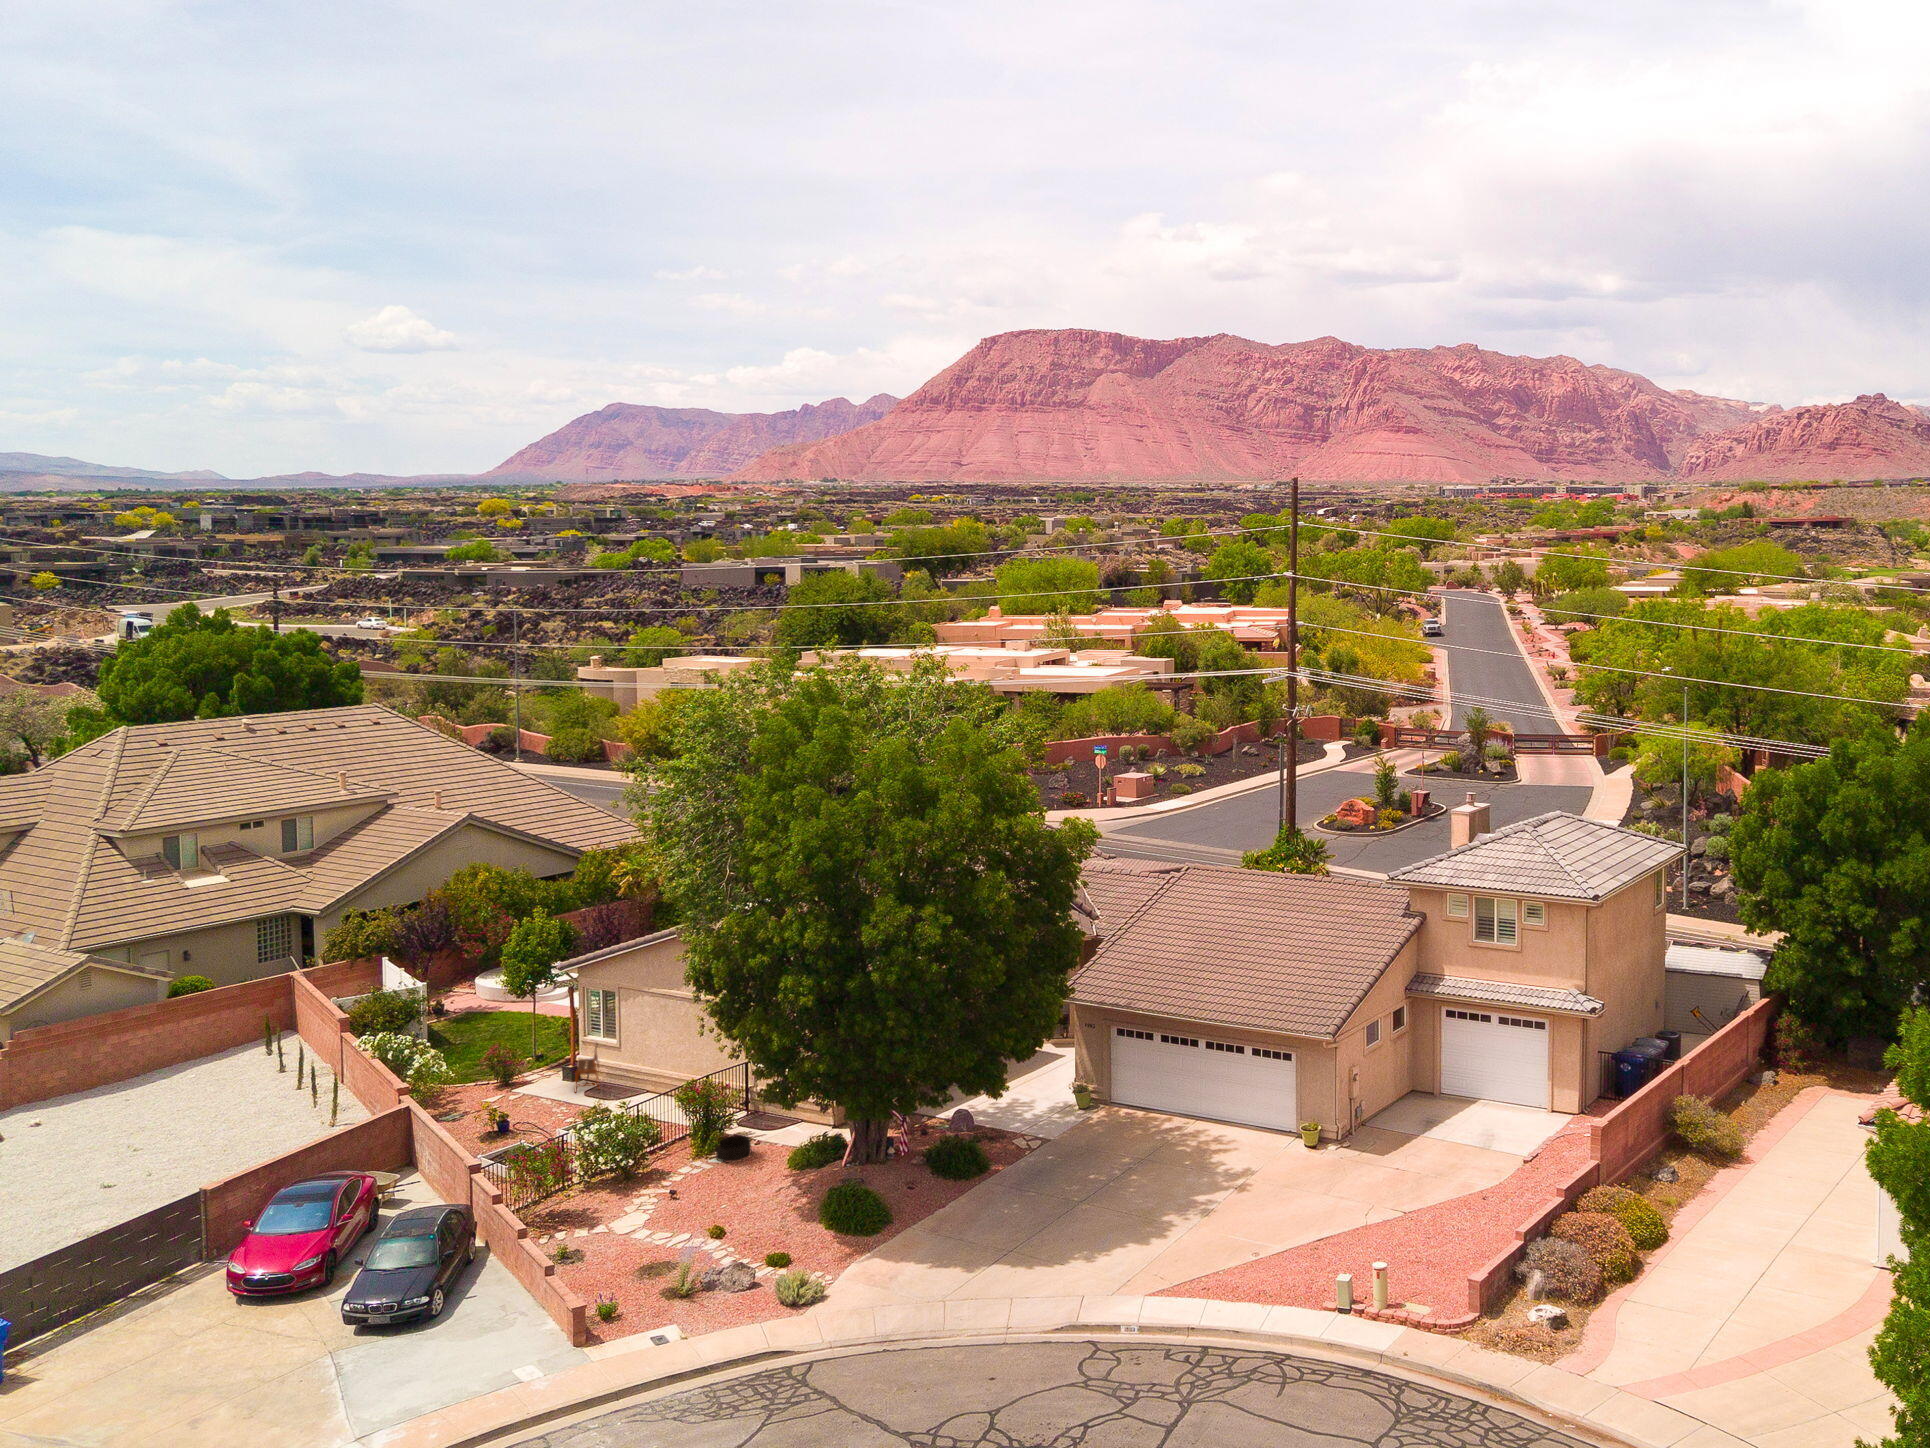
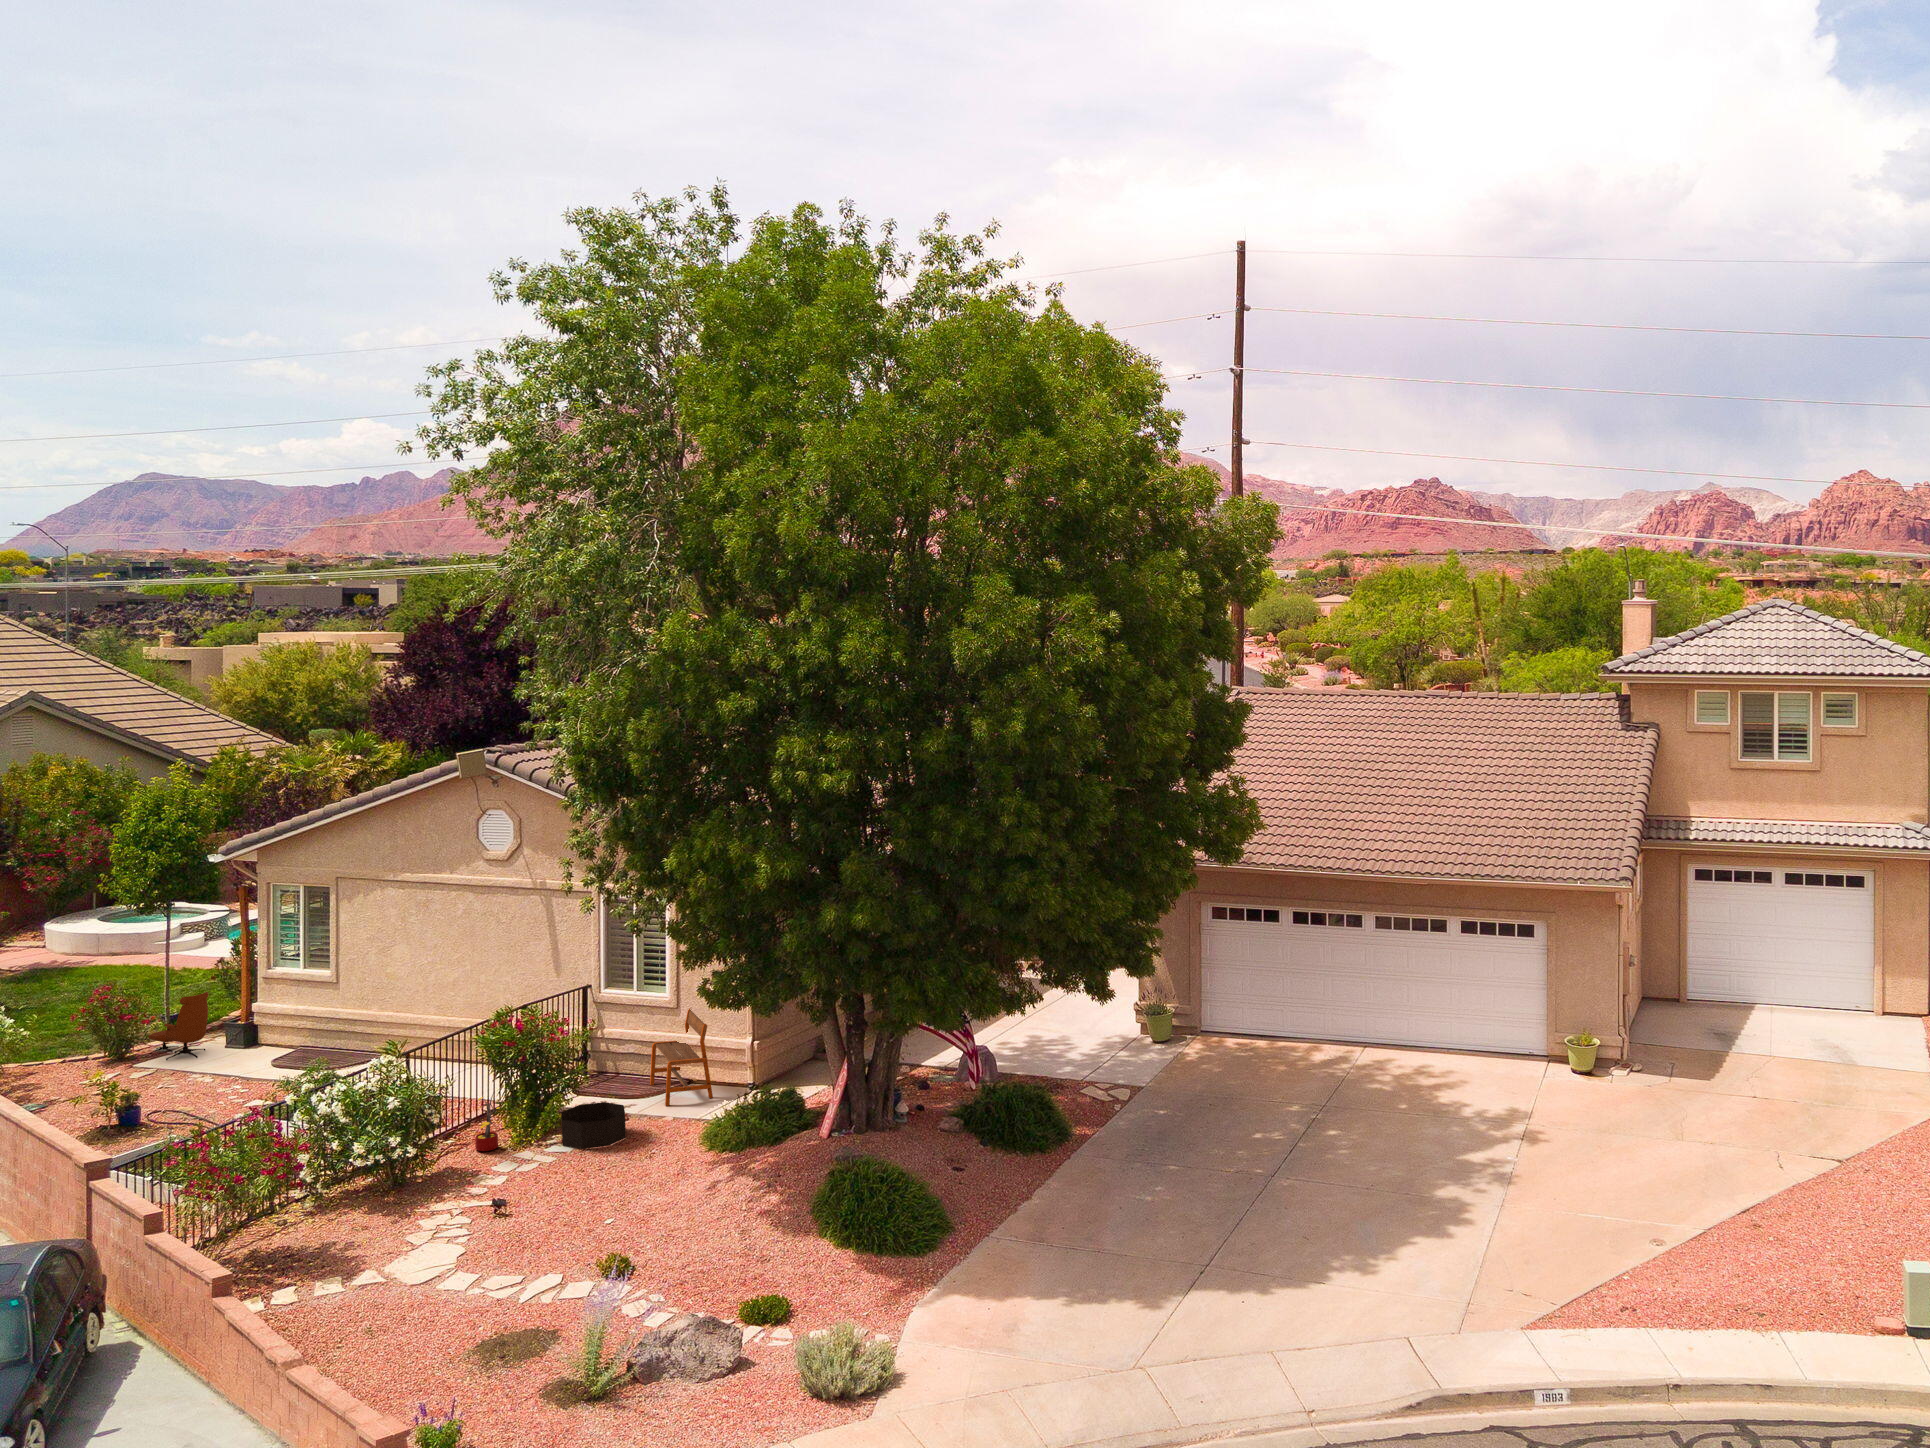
bench: present [575,1044,600,1092] -> present [650,1009,713,1106]
lounge chair: none [520,1050,550,1089] -> present [148,992,209,1060]
decorative plant: none [671,1127,686,1160] -> present [475,1093,499,1151]

